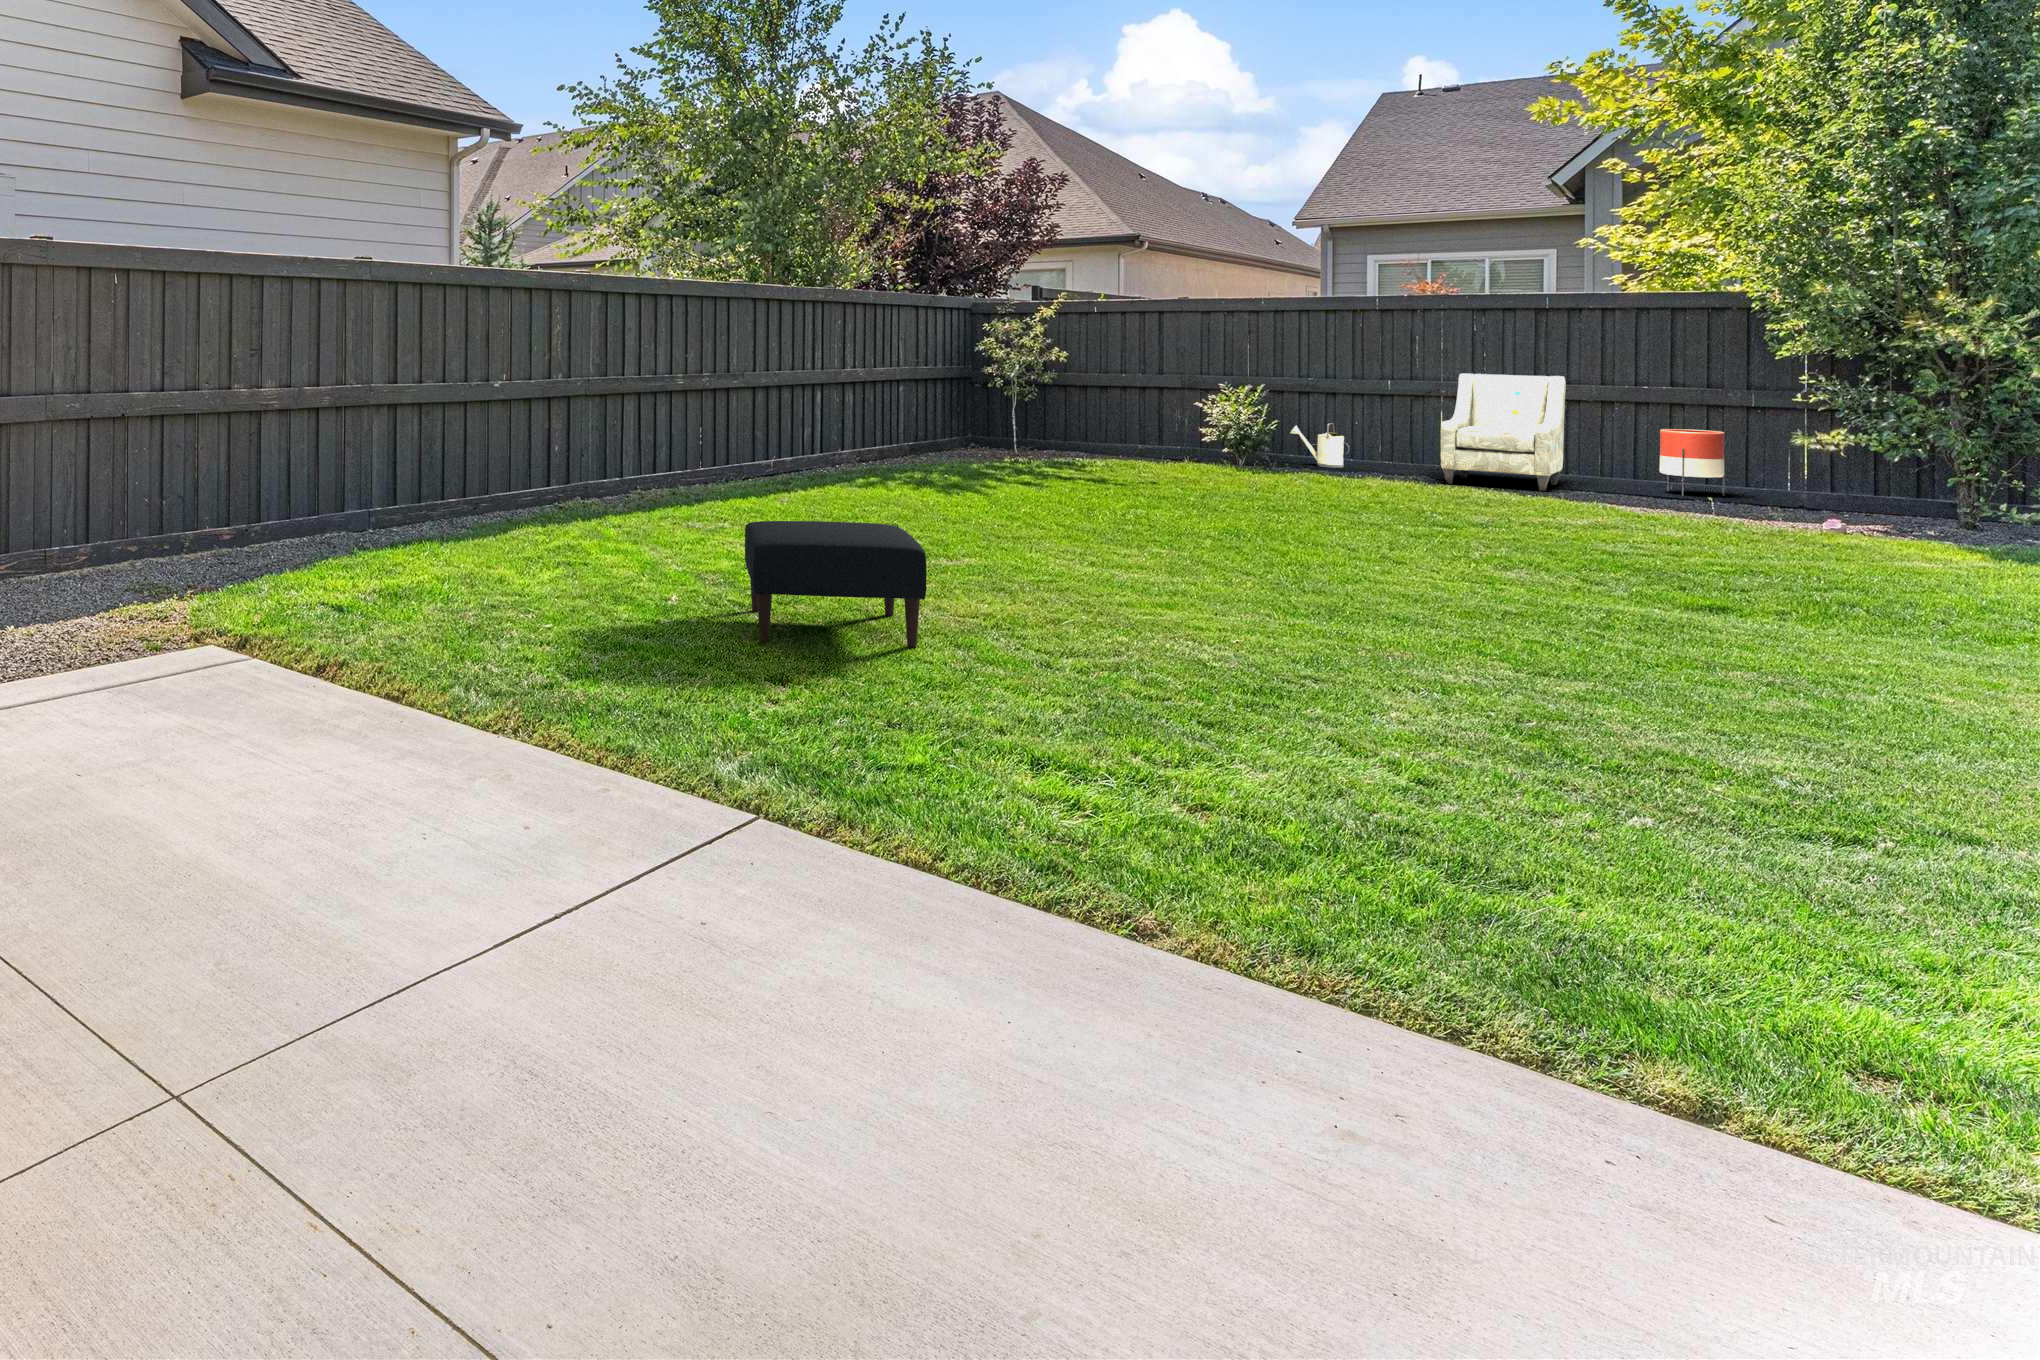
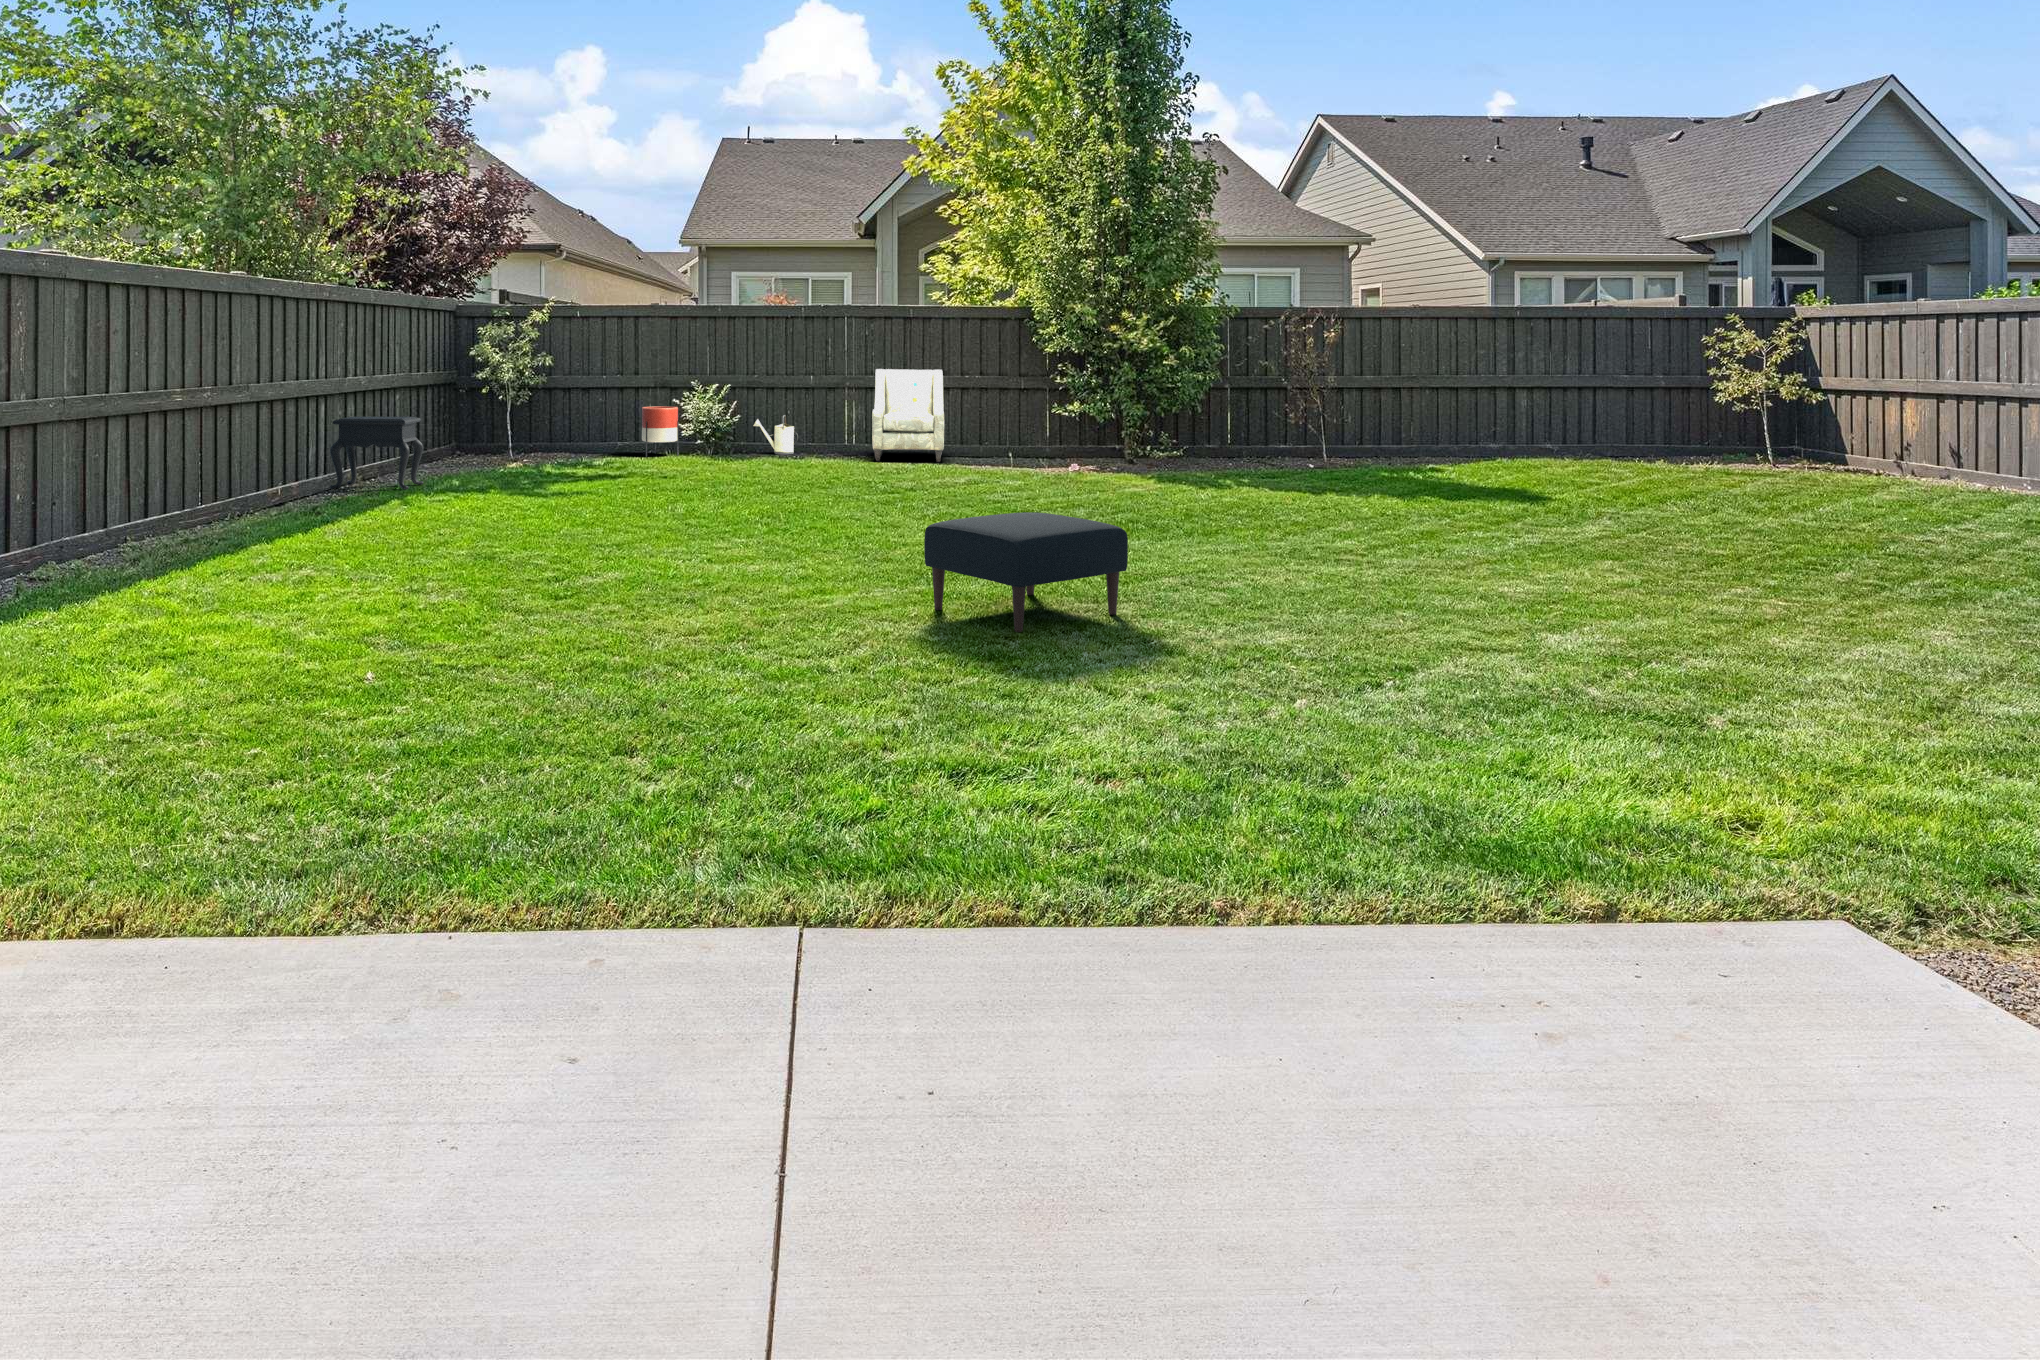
side table: none [825,403,905,469] -> present [330,417,423,490]
planter: present [1659,429,1725,496] -> present [642,406,678,457]
ottoman: present [745,521,927,647] -> present [924,512,1128,632]

